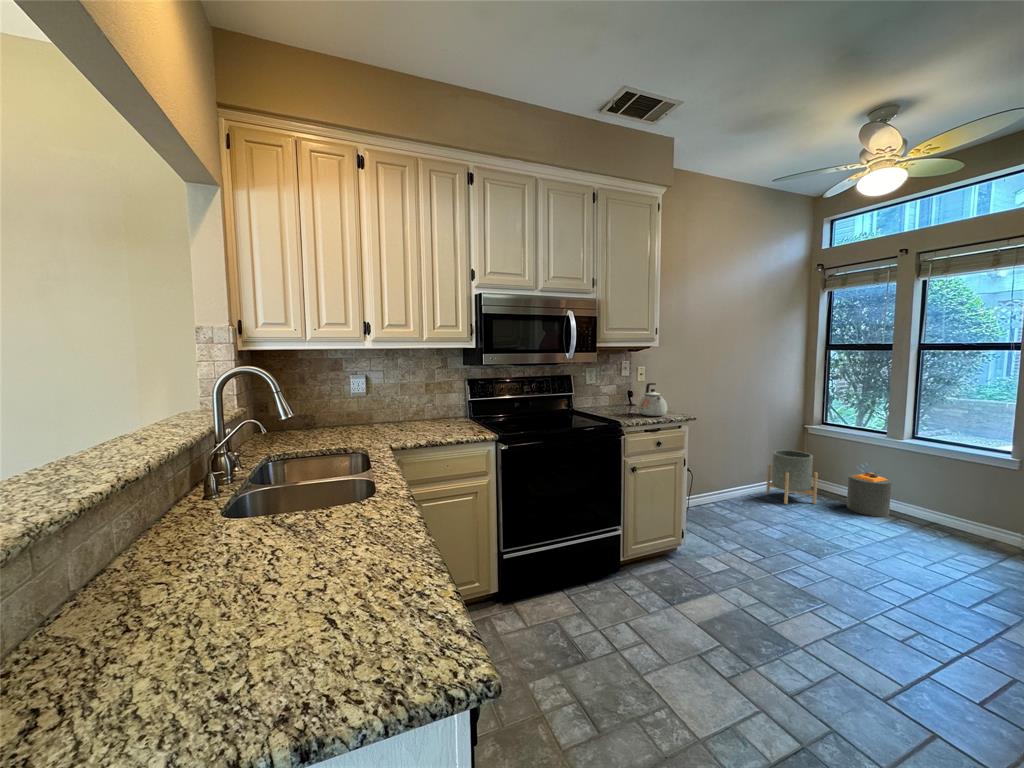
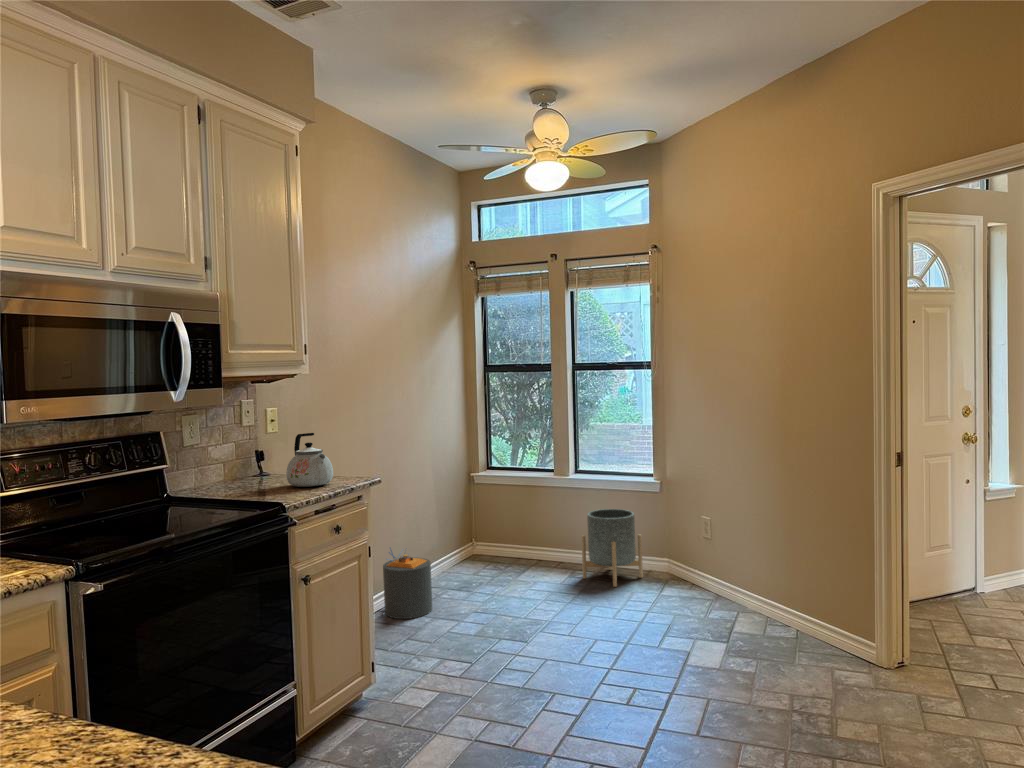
planter: present [766,450,818,504] -> present [582,509,643,587]
trash can: present [847,463,891,517] -> present [383,548,432,619]

